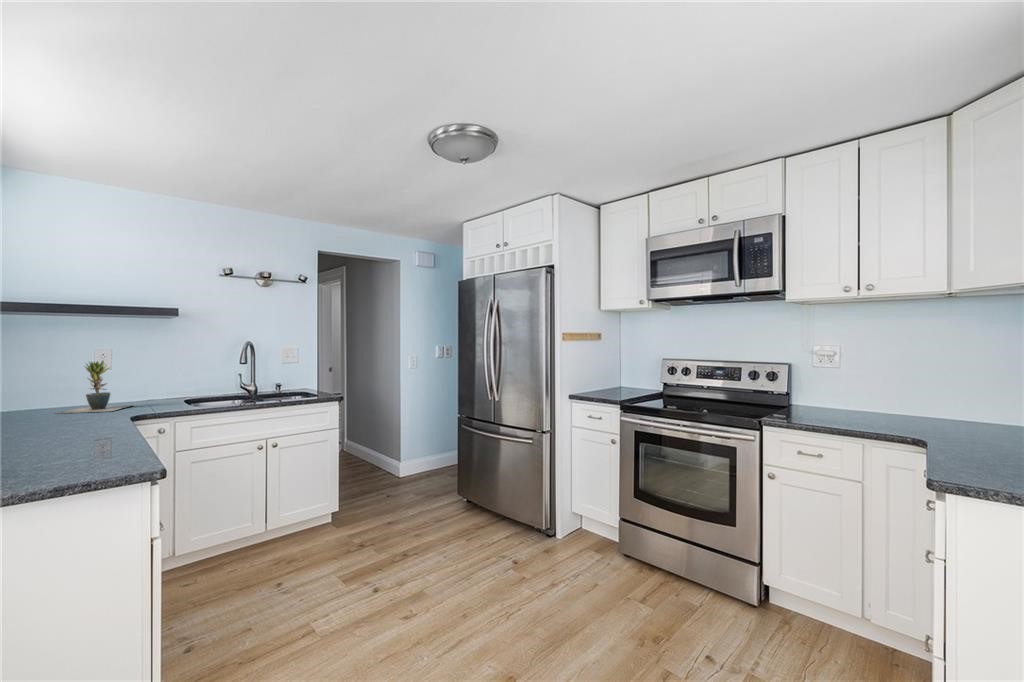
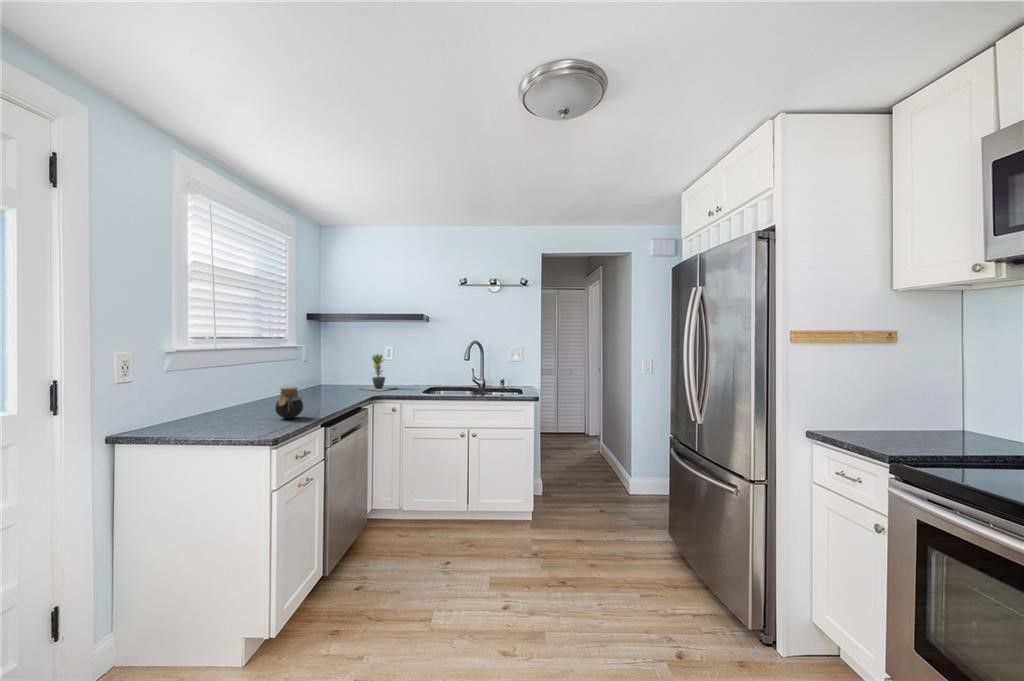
jar: none [48,410,99,456] -> present [275,387,303,419]

